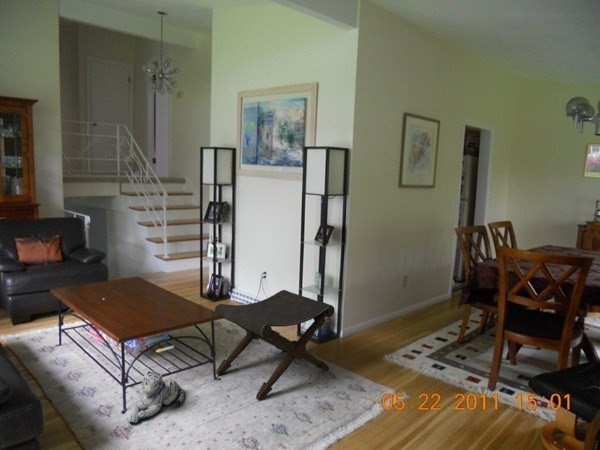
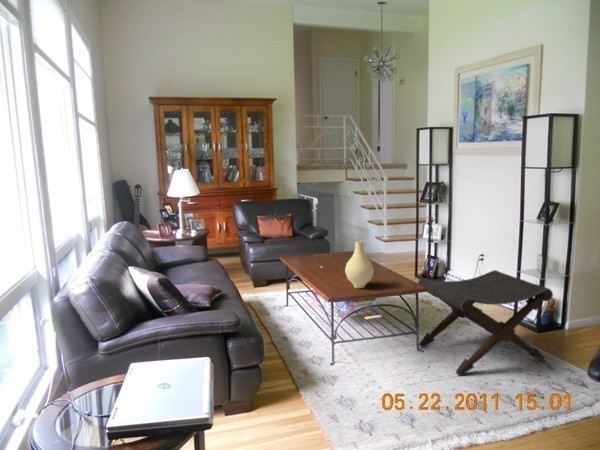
vase: none [136,271,170,323] -> present [345,241,374,288]
plush toy: present [127,371,185,423] -> none [334,330,386,373]

